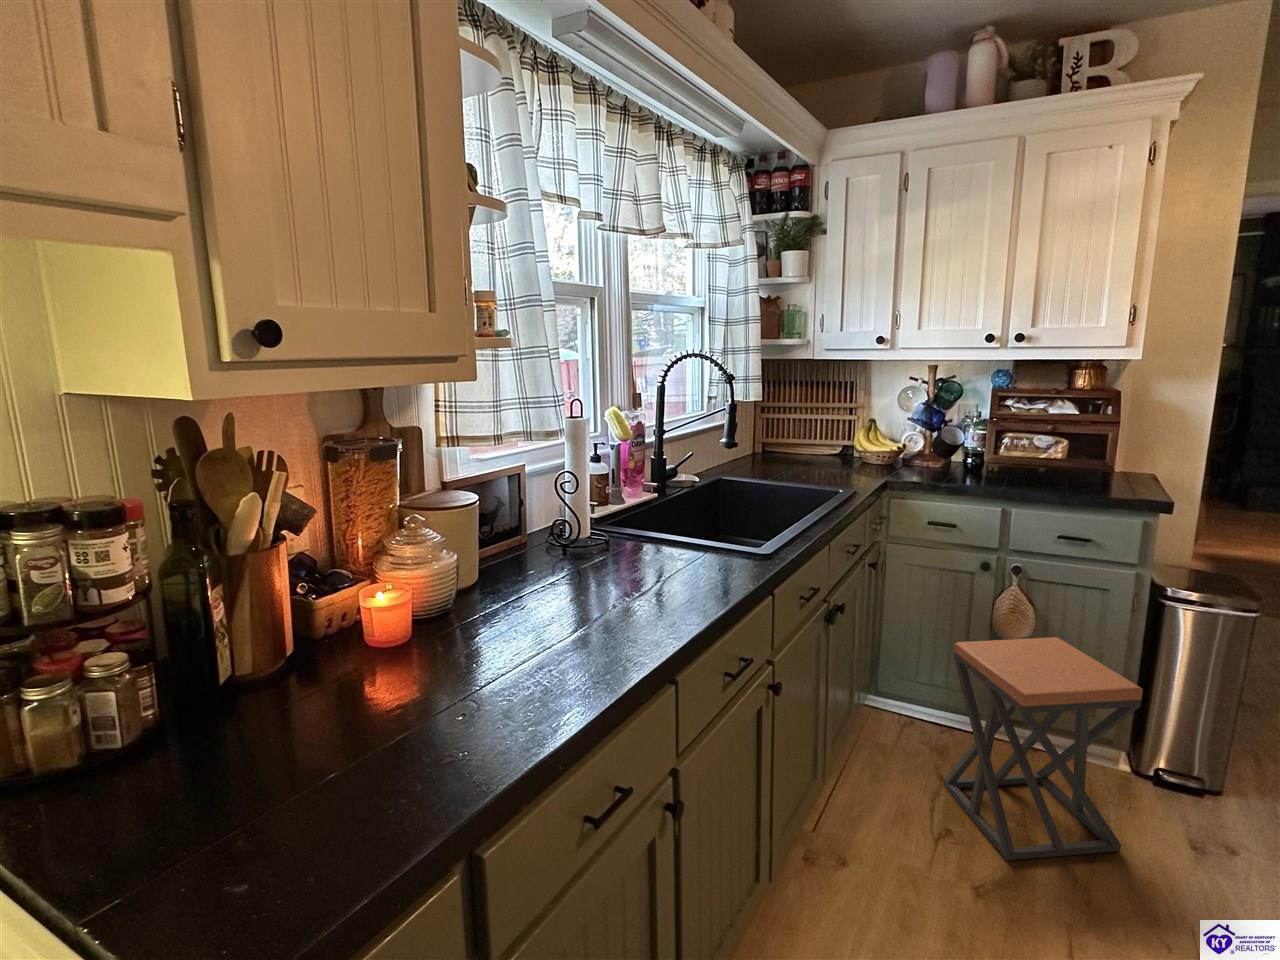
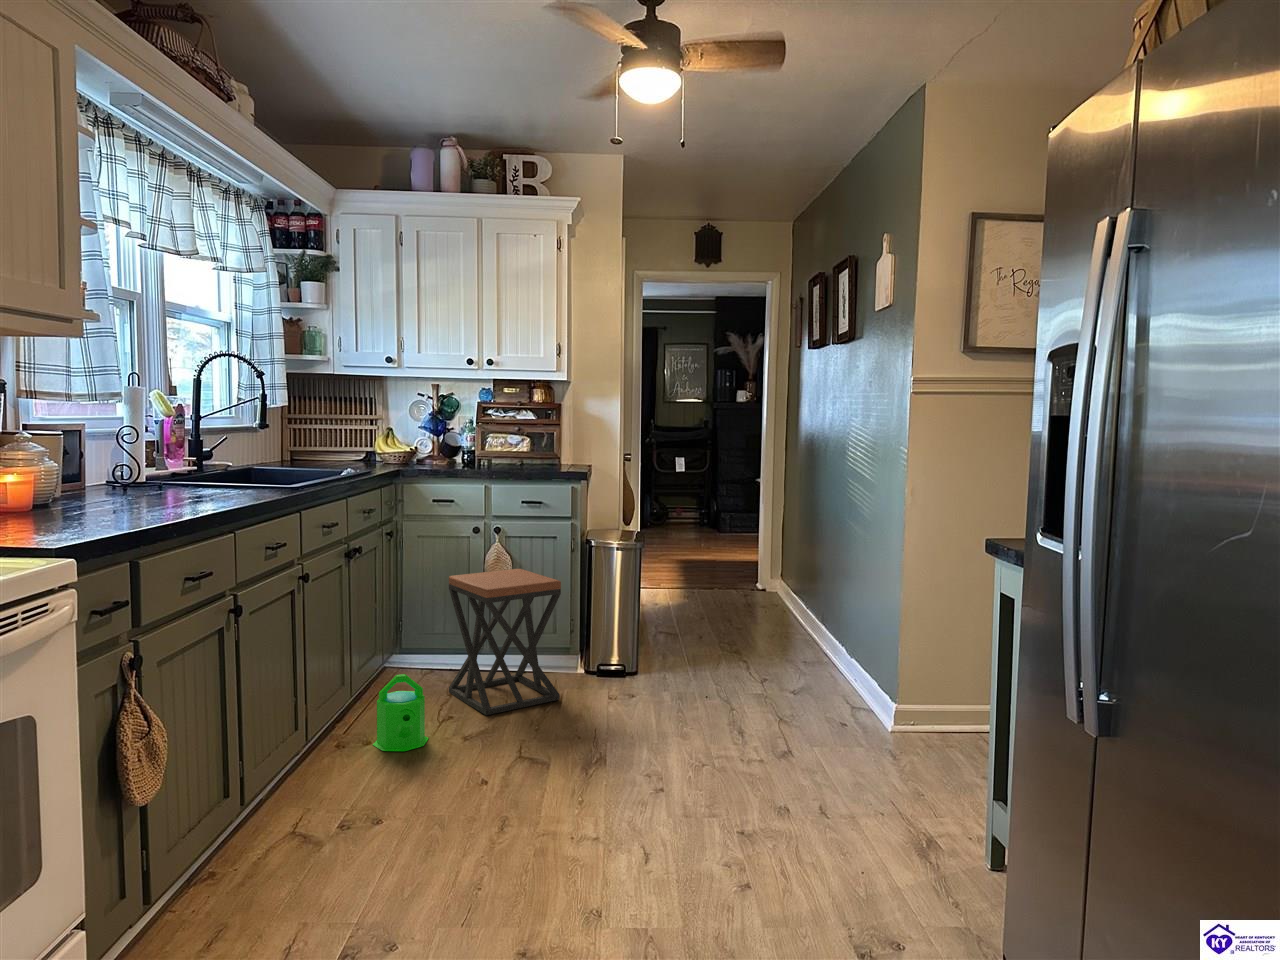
watering can: none [850,805,928,919] -> present [373,674,429,751]

